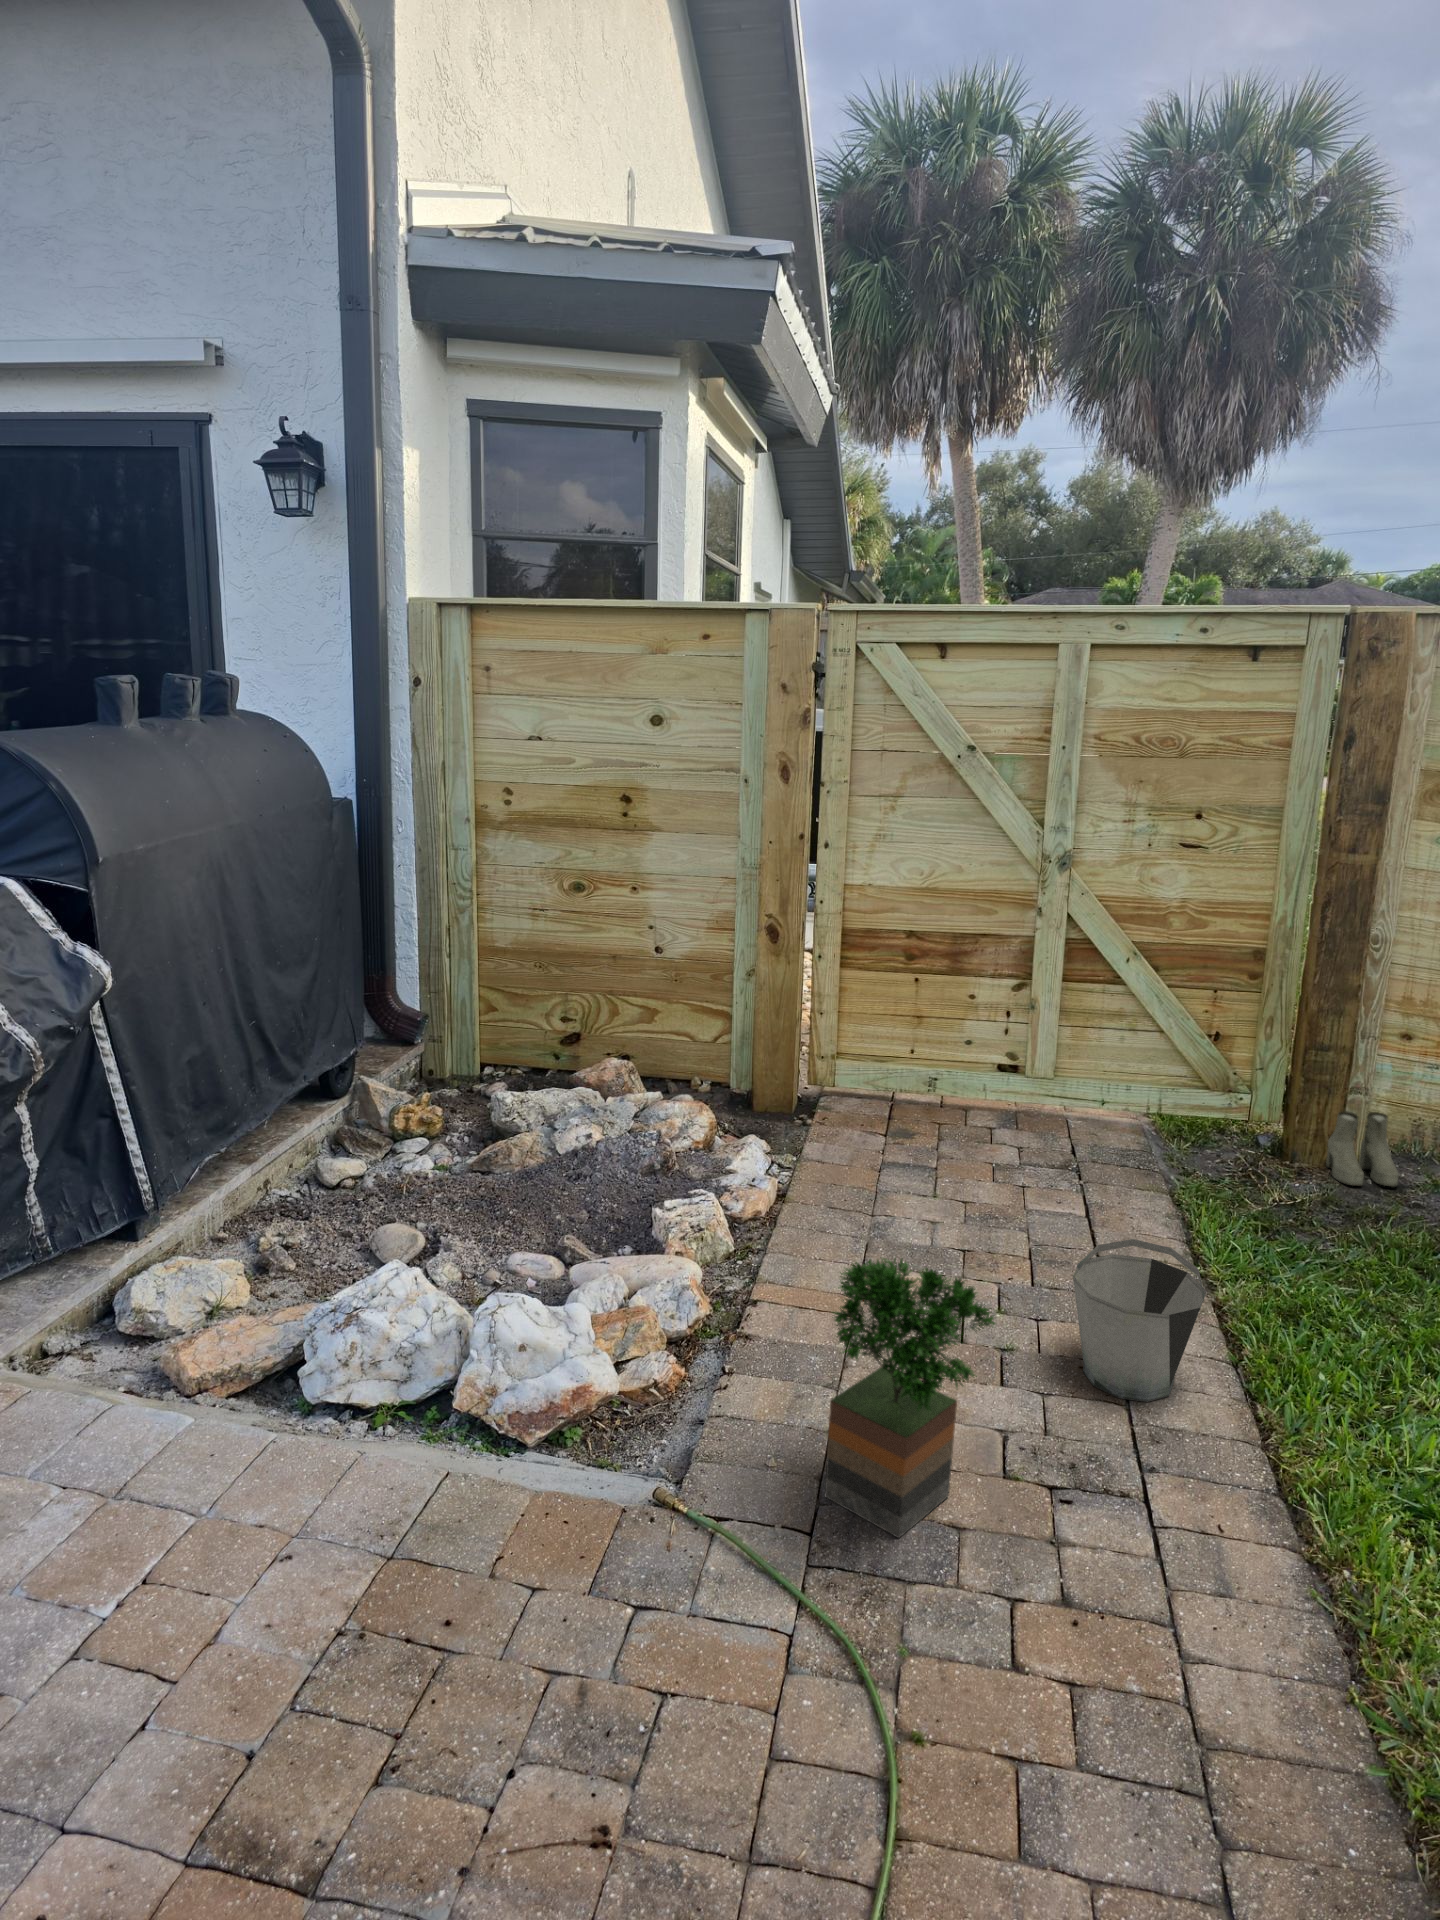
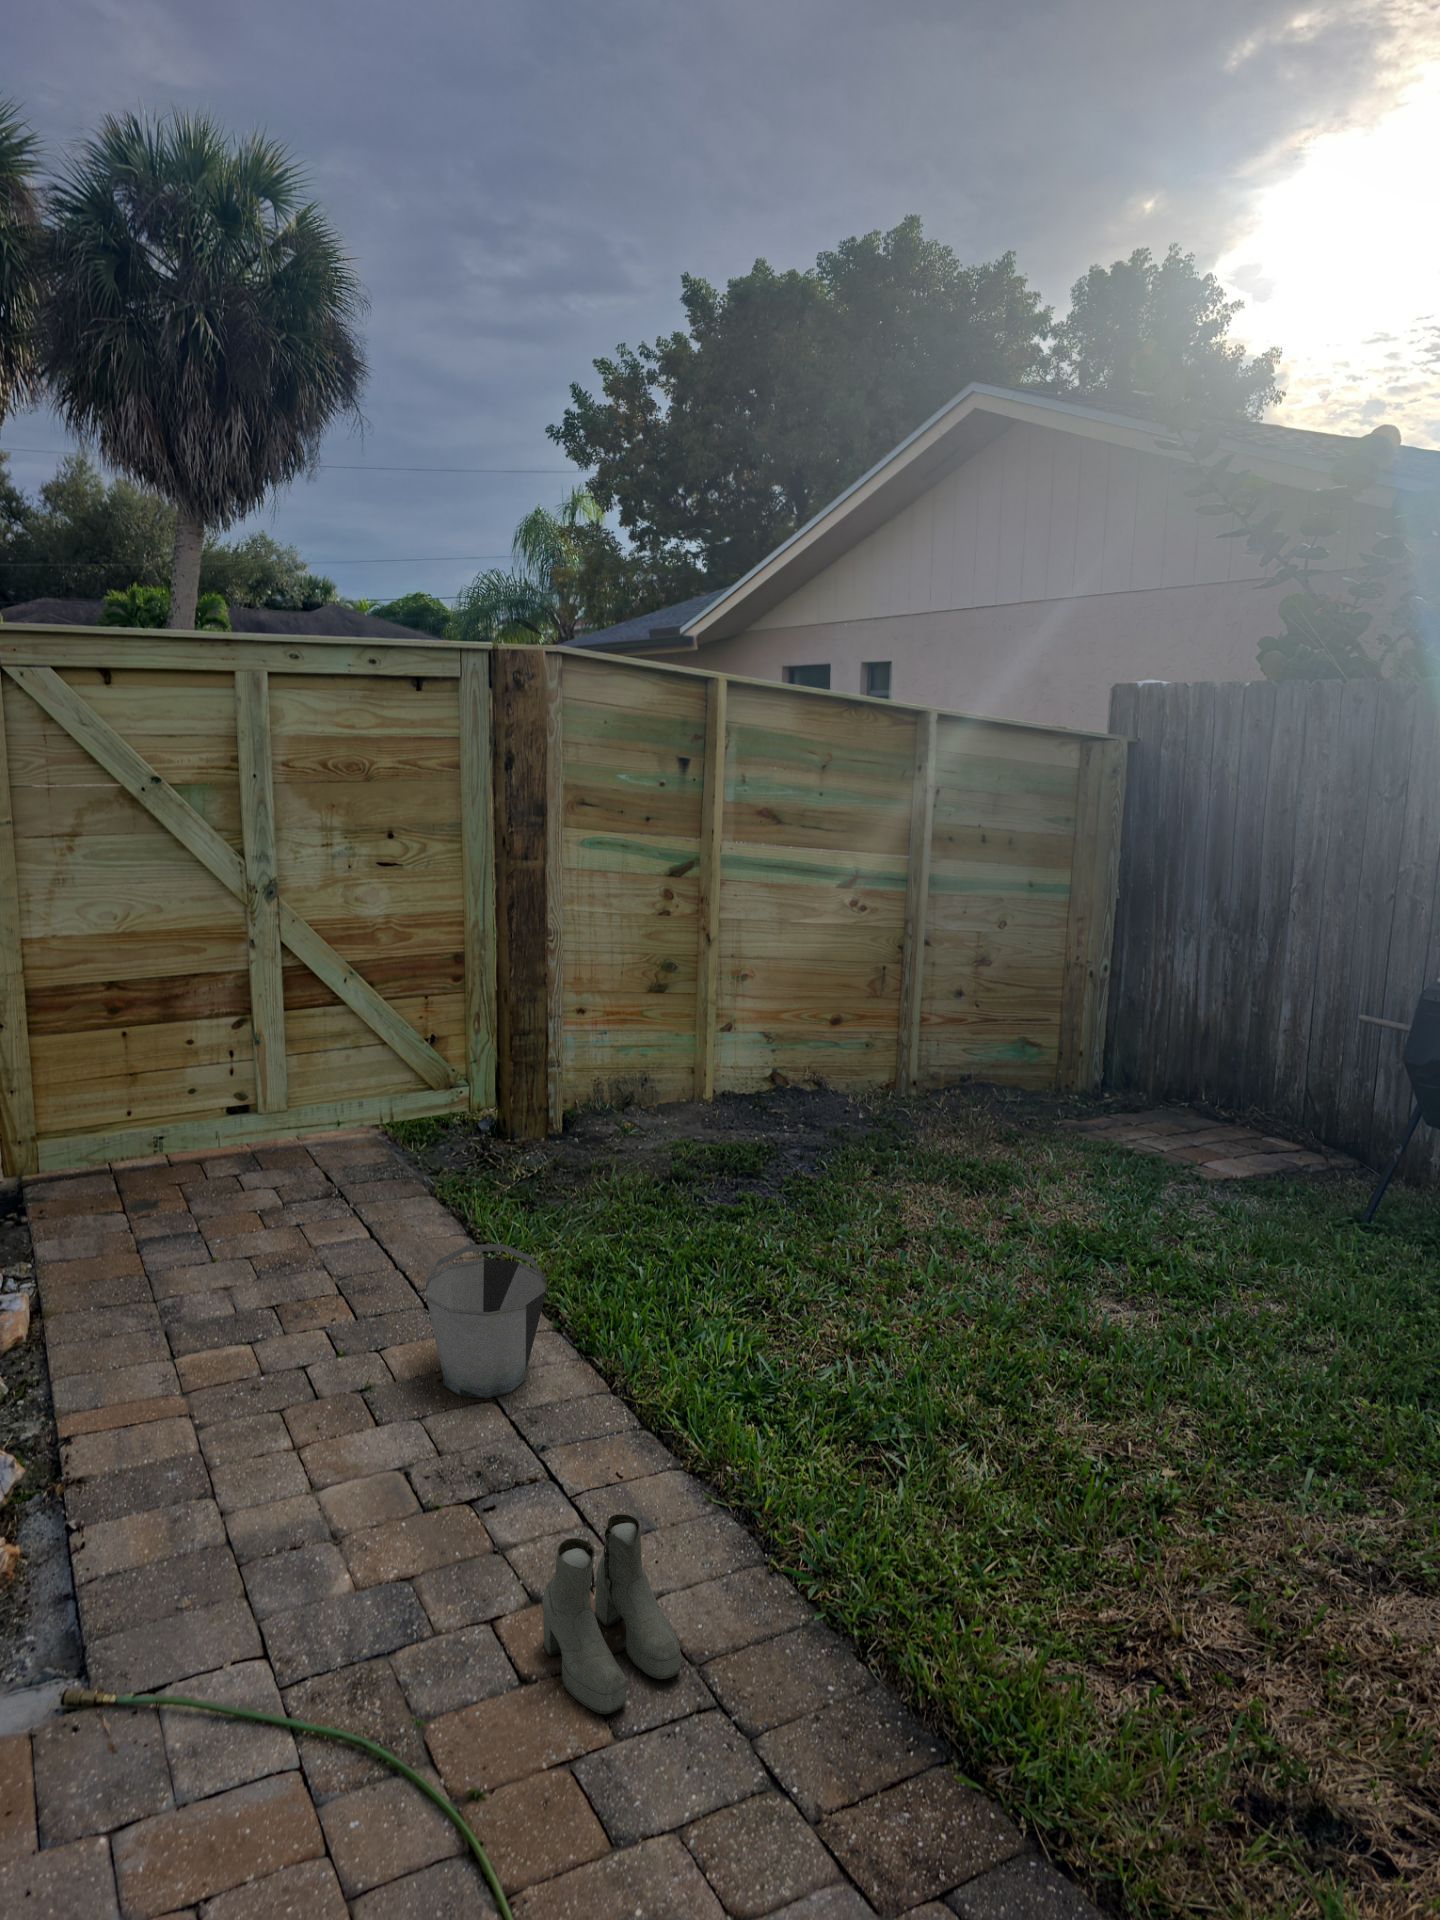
boots: present [1326,1111,1398,1187] -> present [542,1514,680,1714]
potted tree: present [825,1258,995,1538] -> none [240,1325,423,1617]

